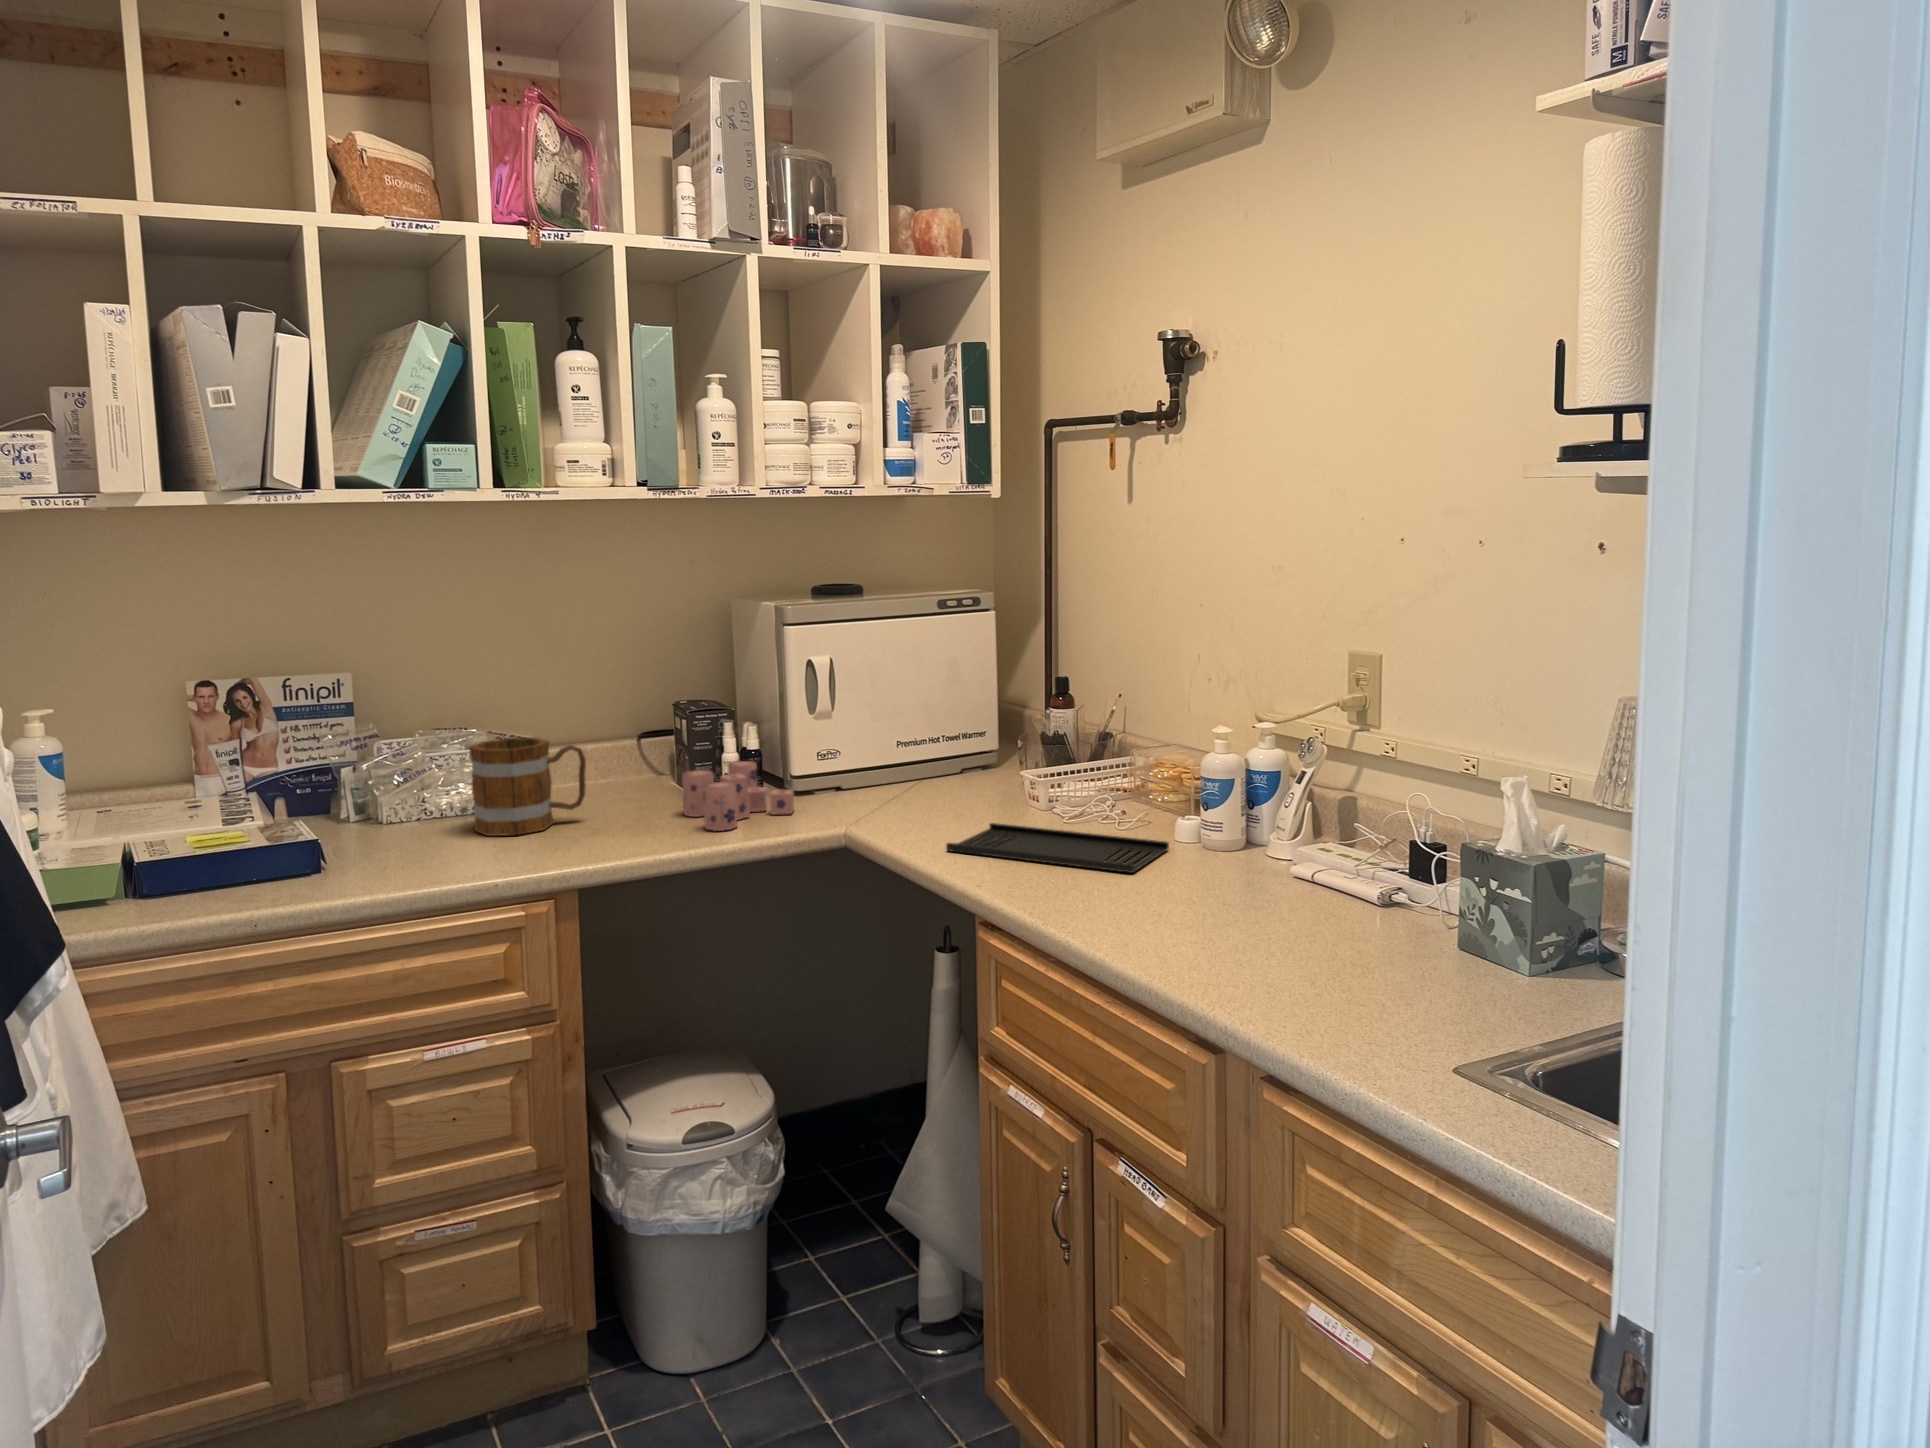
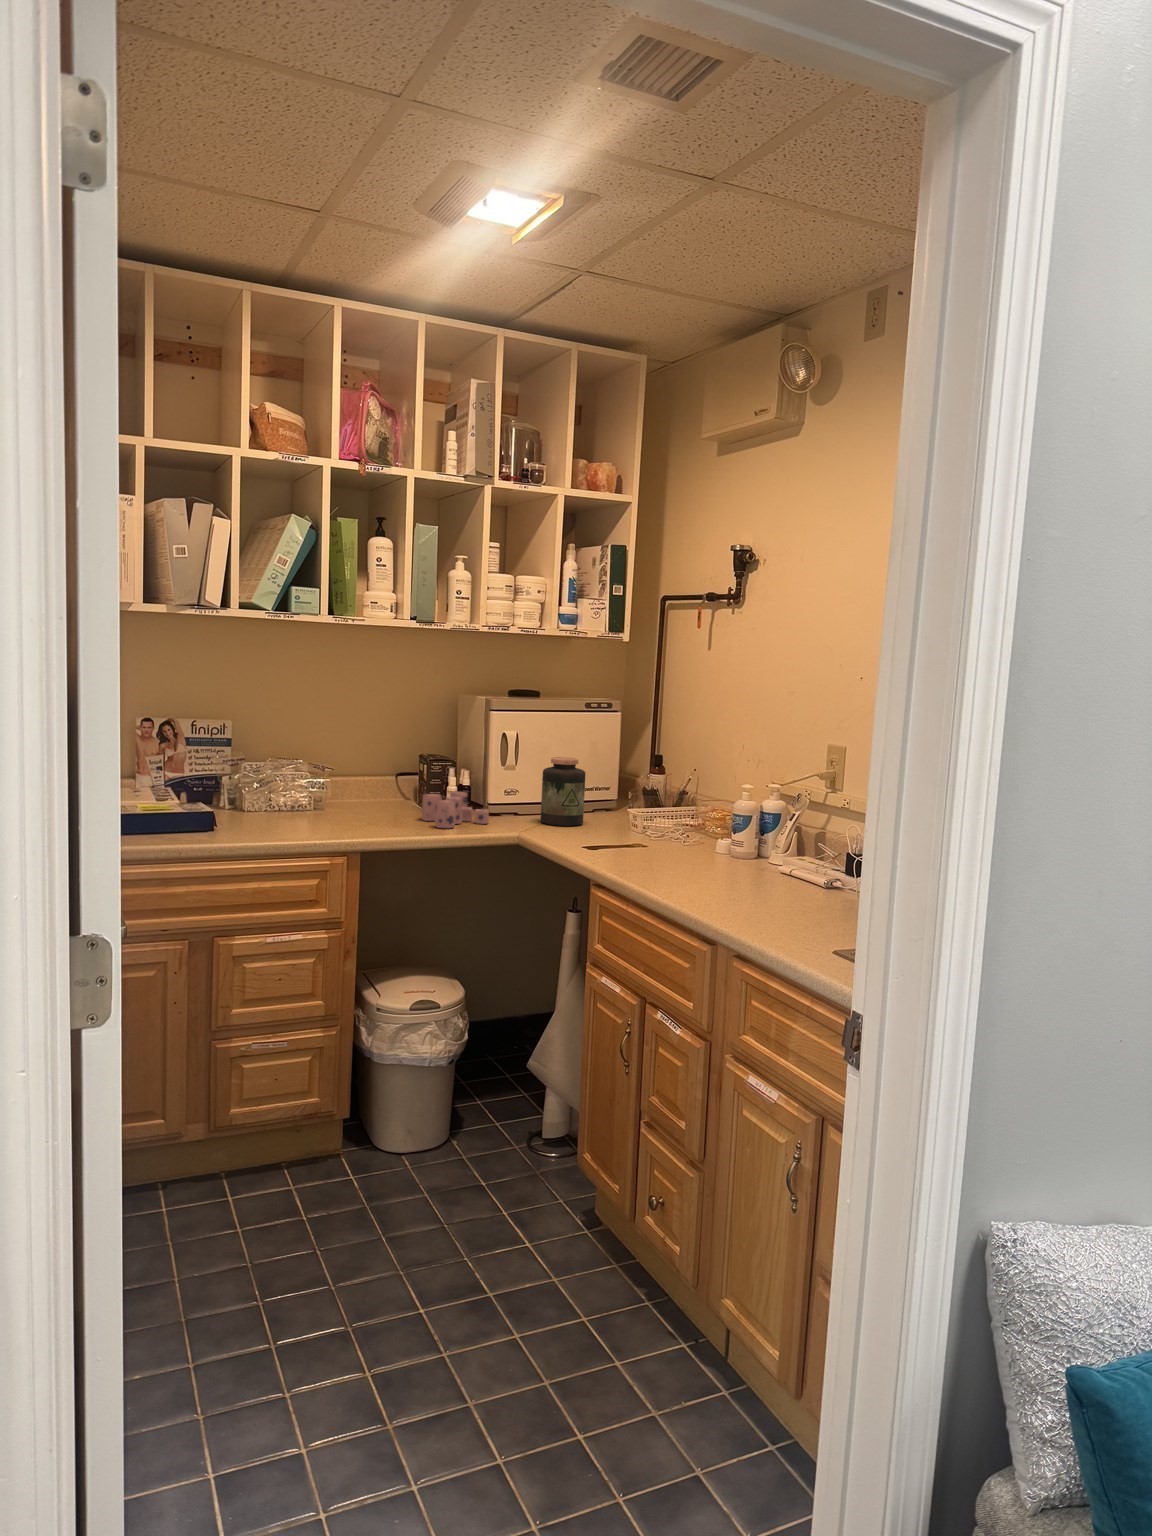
jar: none [877,693,948,806] -> present [541,757,585,826]
mug: present [469,738,586,836] -> none [298,765,367,822]
tray: present [946,823,1169,873] -> none [578,835,711,864]

